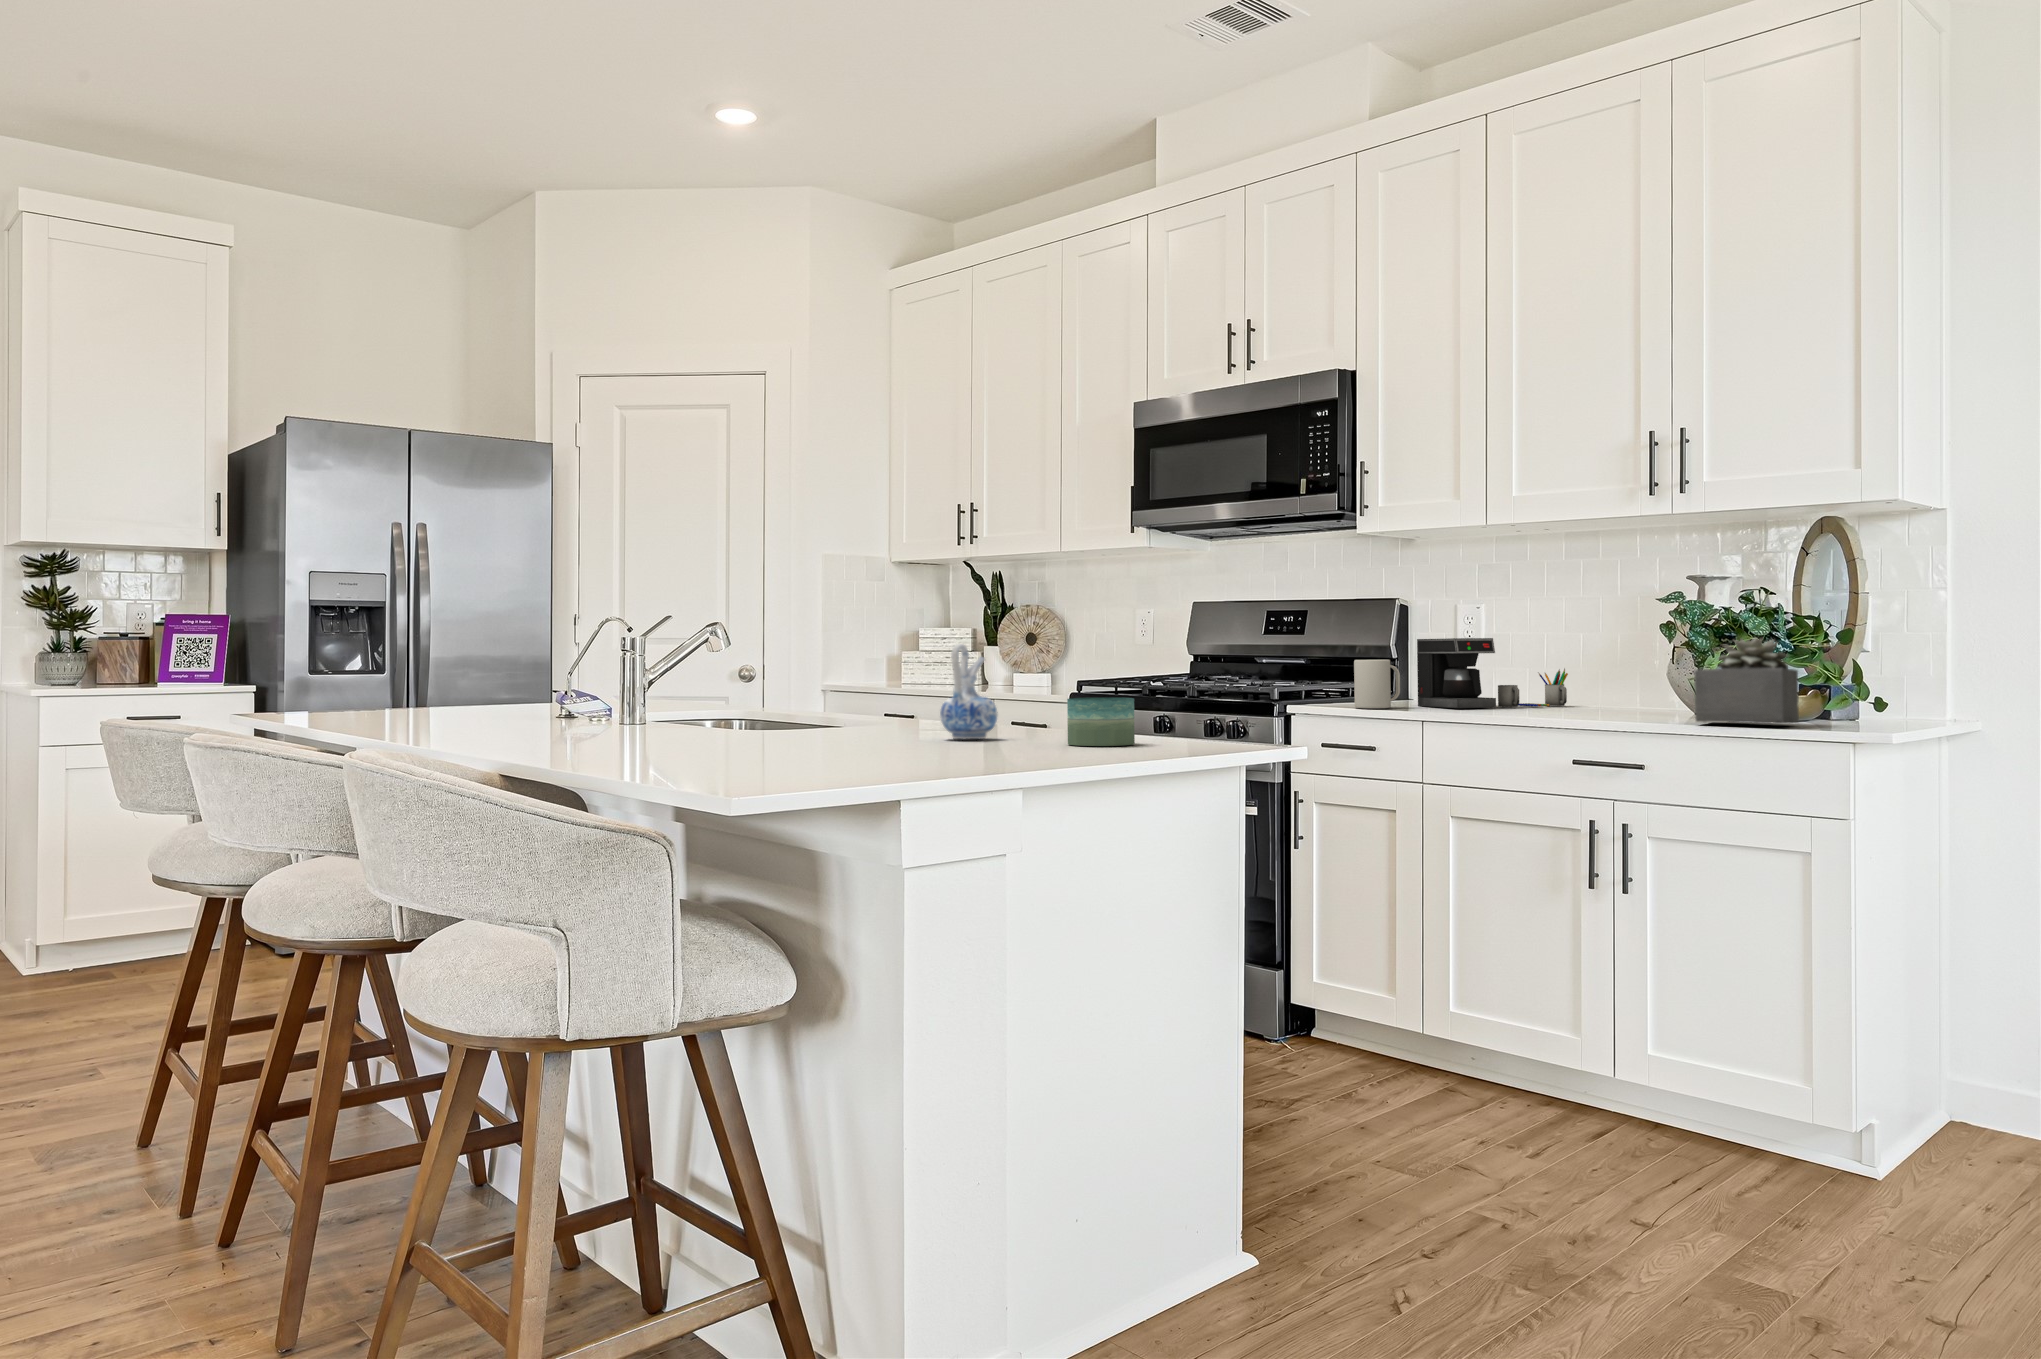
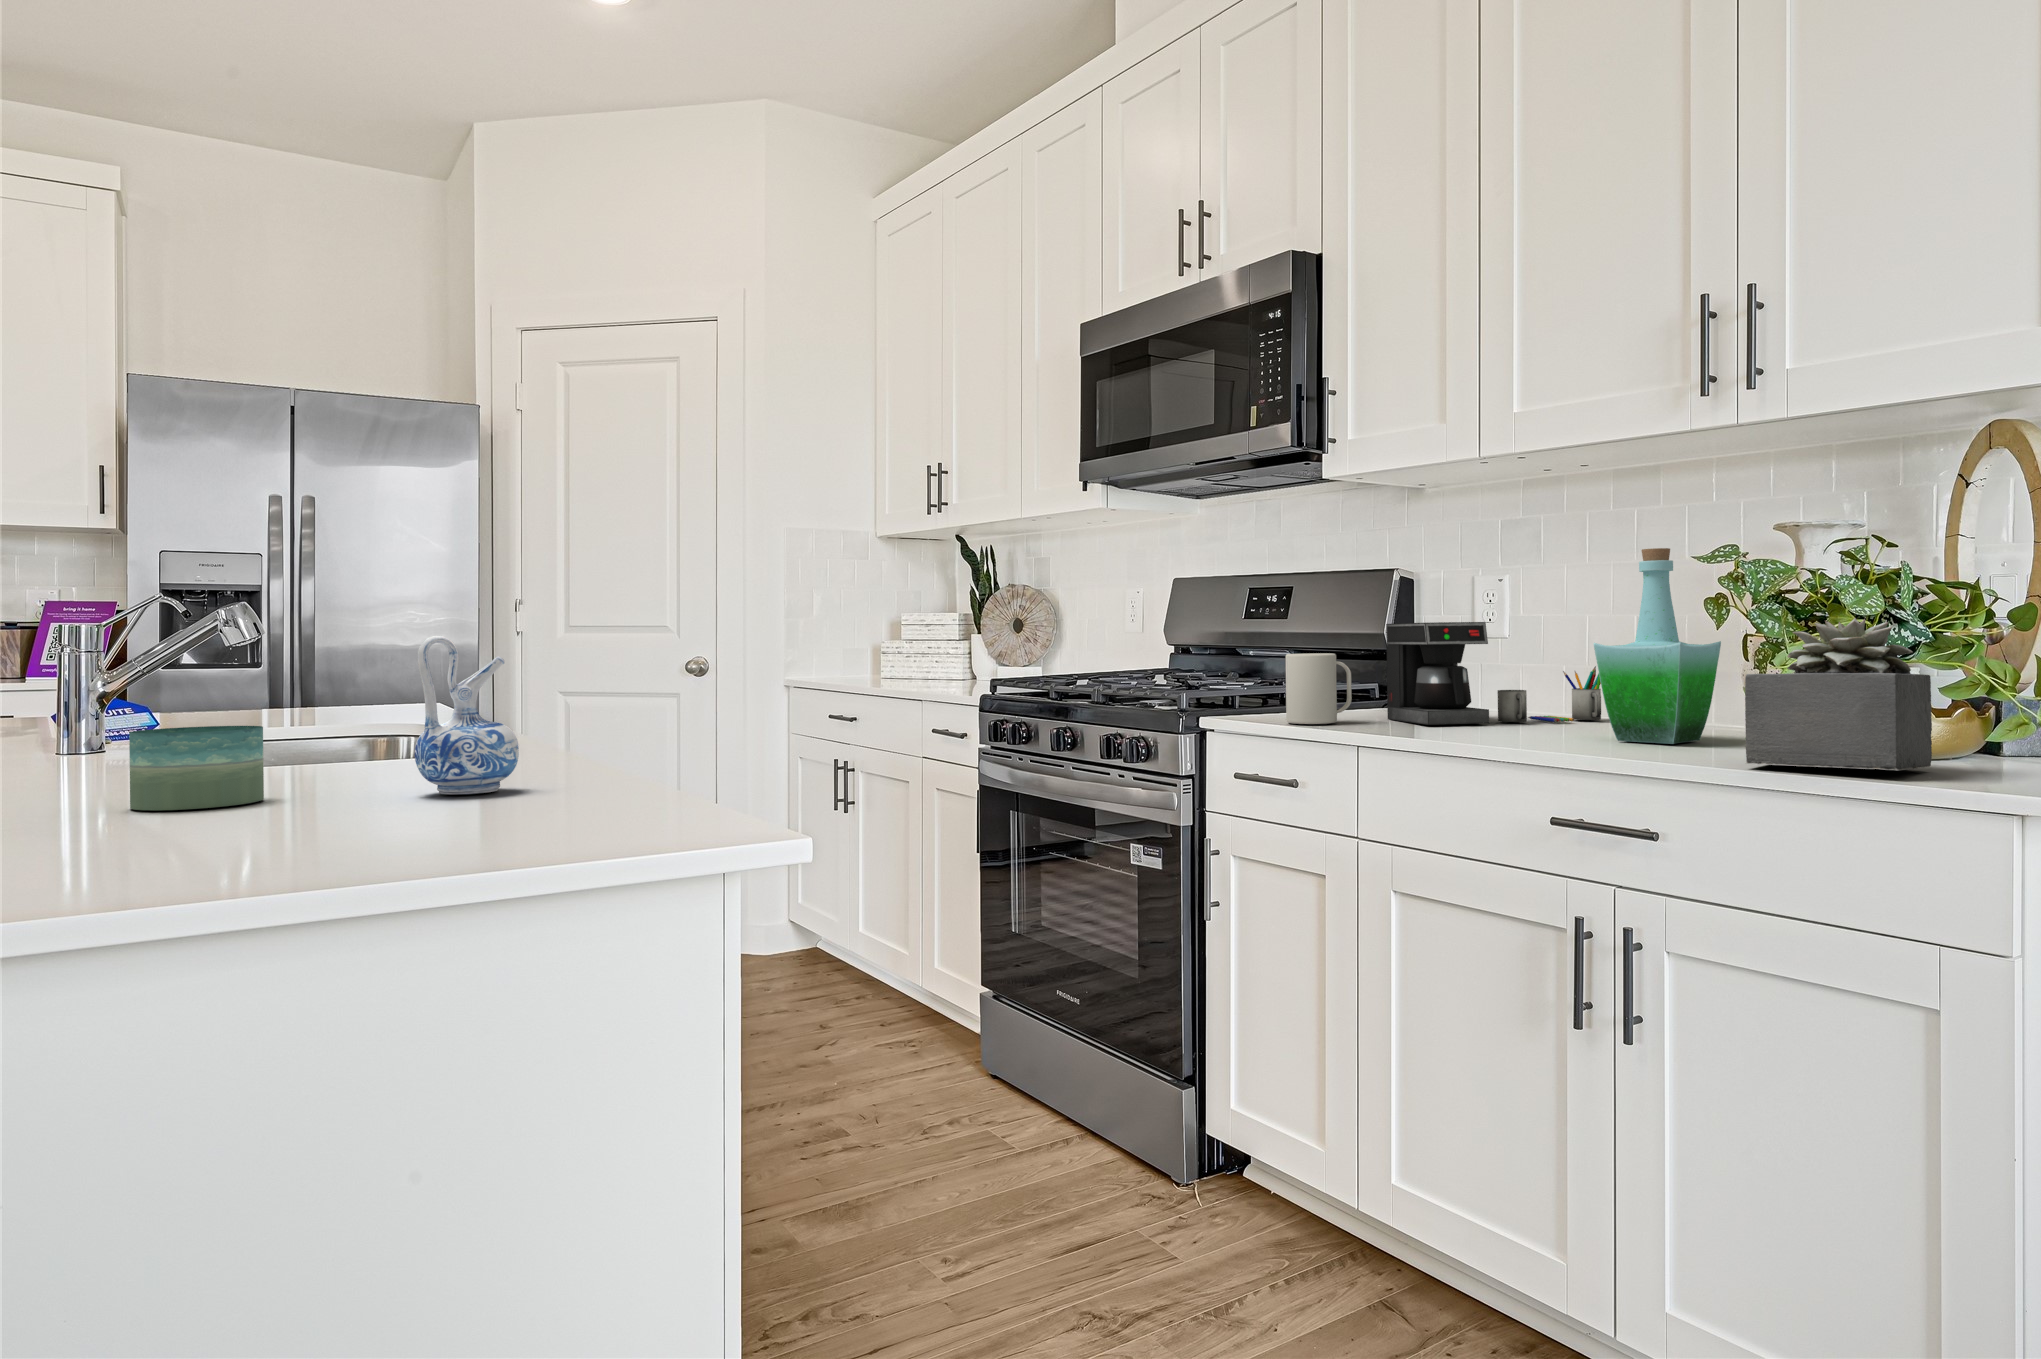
bottle: none [1583,592,1661,716] -> present [1594,548,1721,744]
candle: present [1067,697,1135,746] -> present [129,726,264,810]

